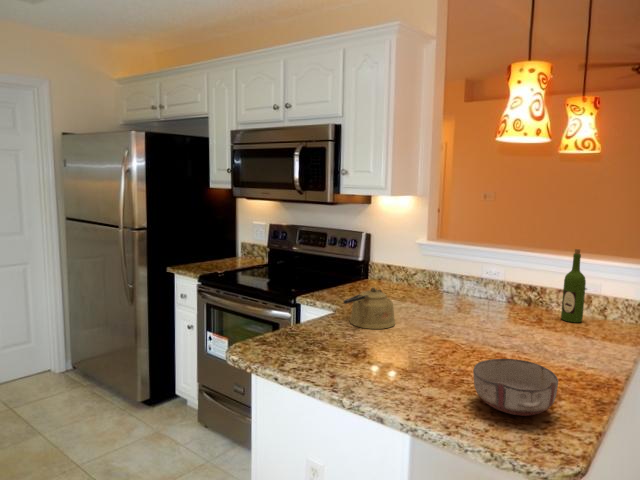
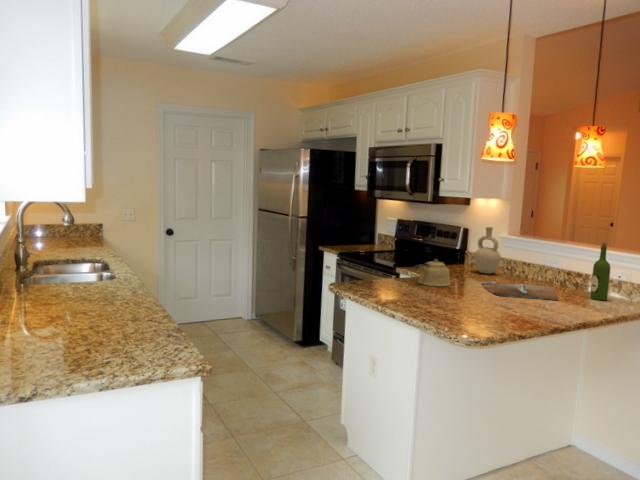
vase: none [392,233,425,293] -> present [474,227,501,274]
cutting board: none [425,305,541,336] -> present [482,281,558,300]
ceramic bowl: present [473,359,558,416] -> none [447,293,496,321]

